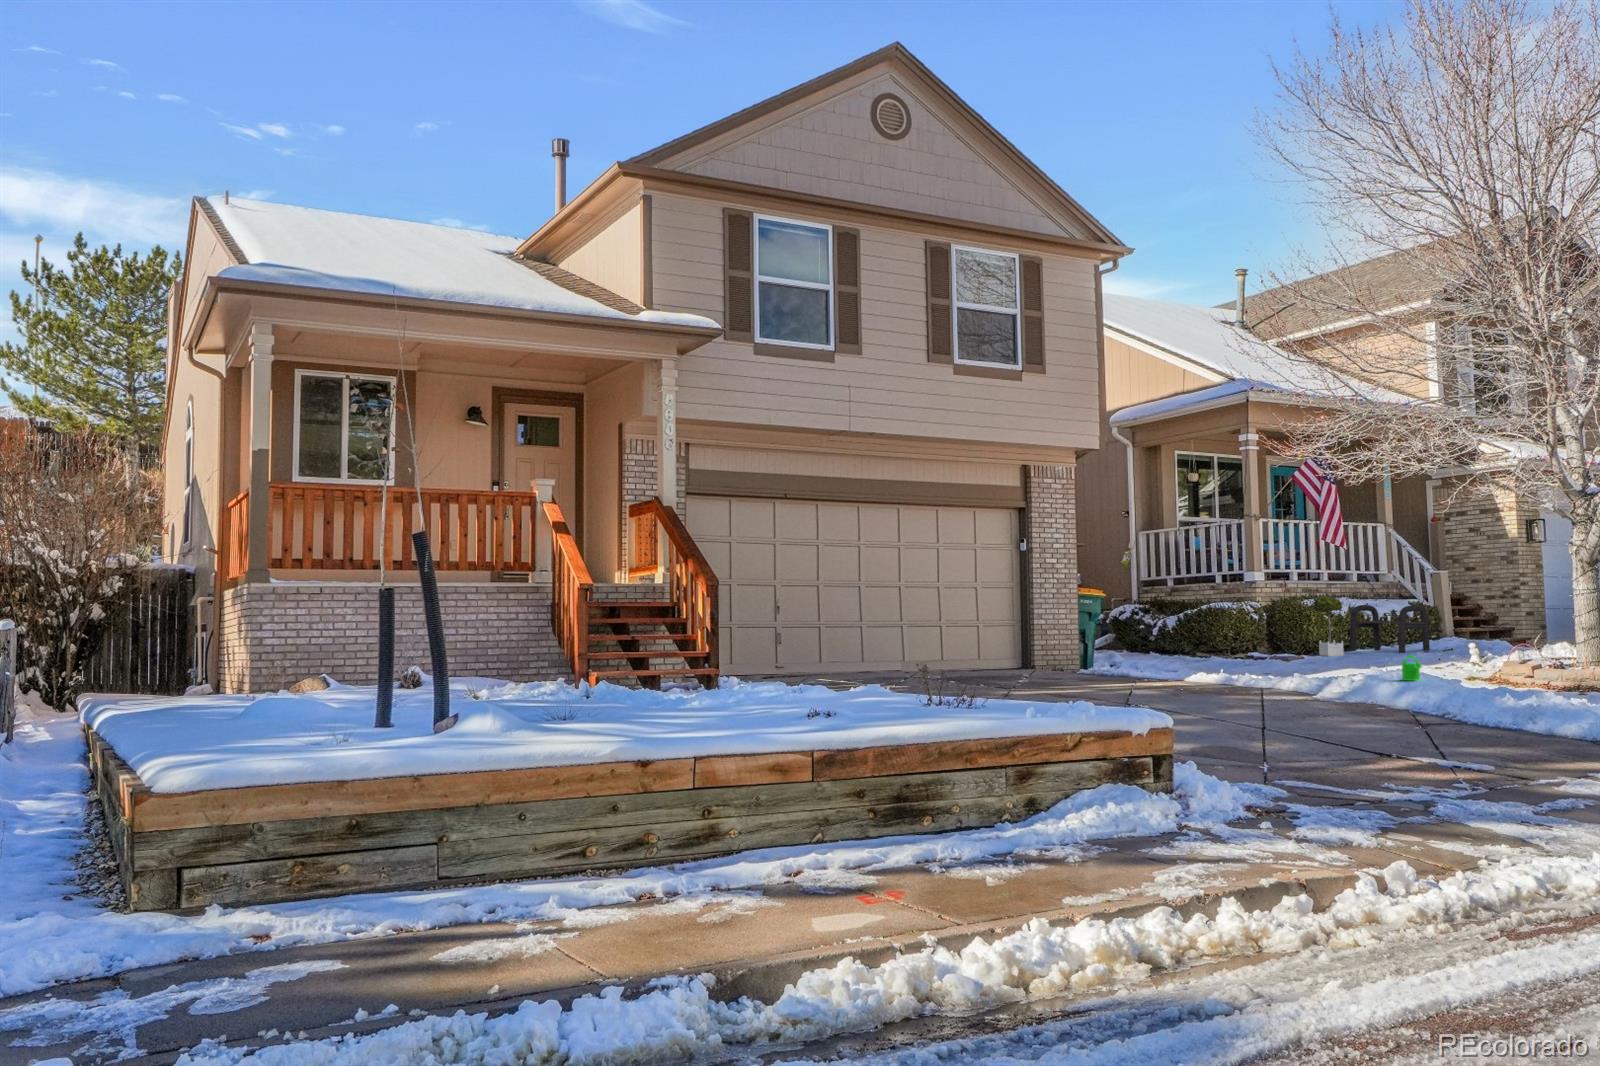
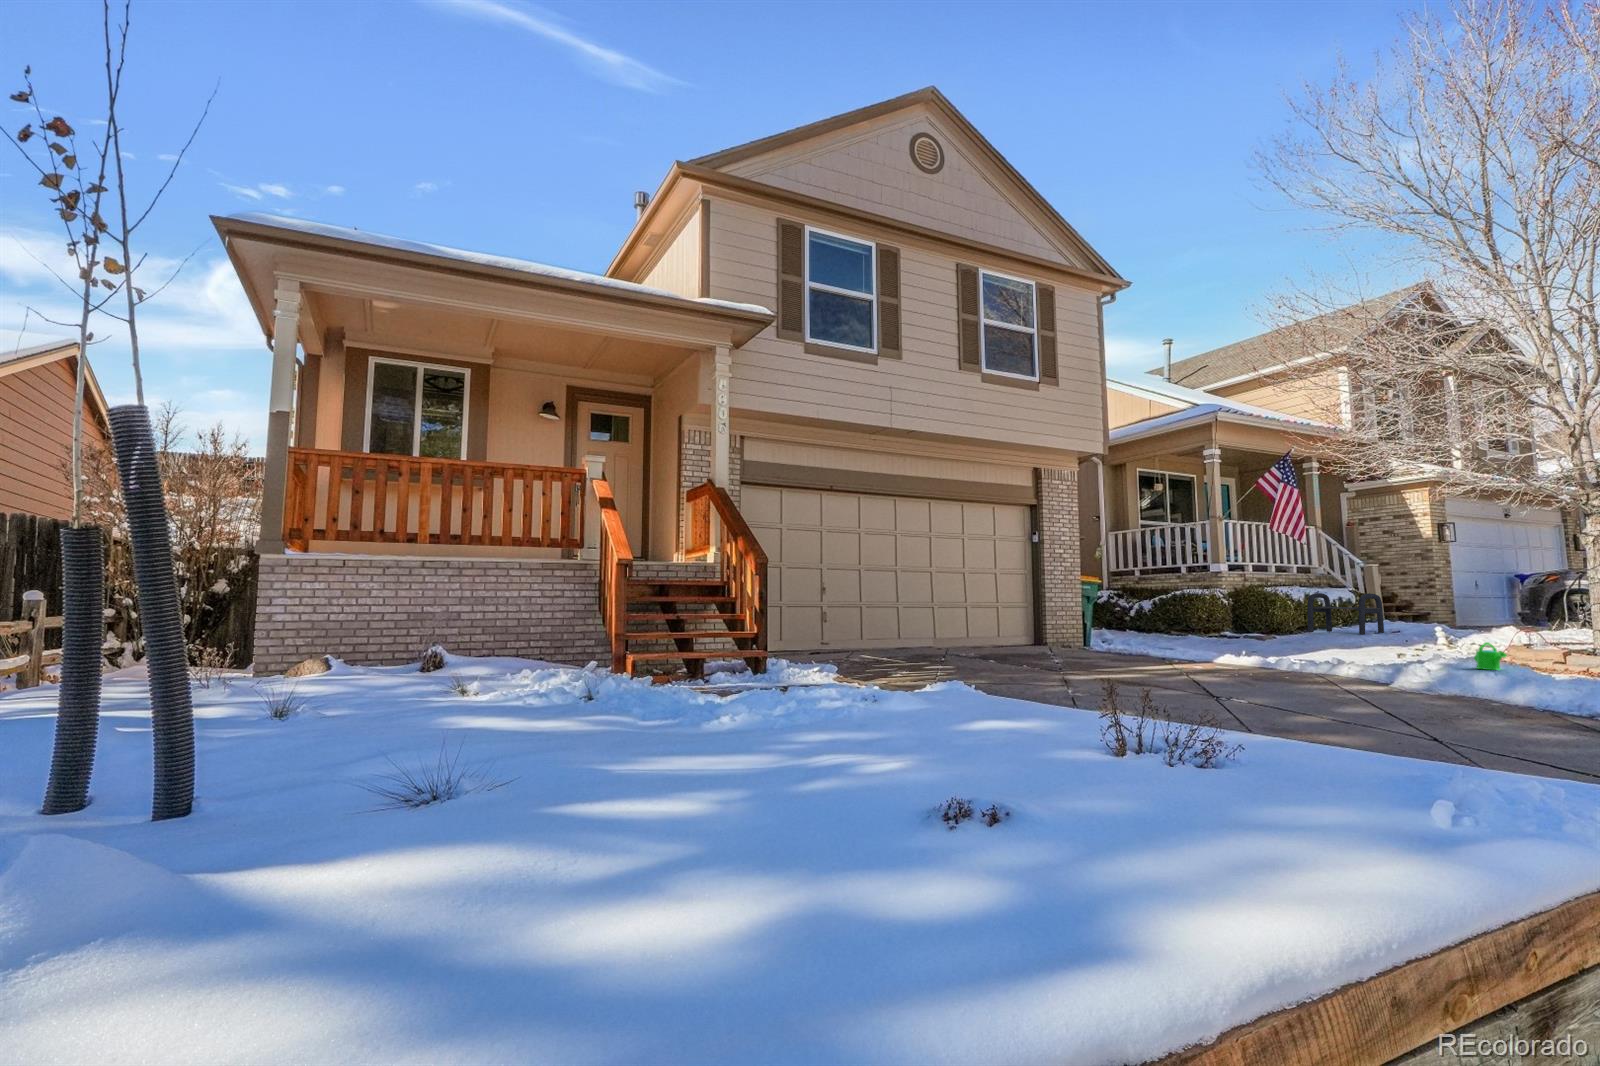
potted tree: present [1314,596,1344,656] -> none [1278,584,1307,637]

